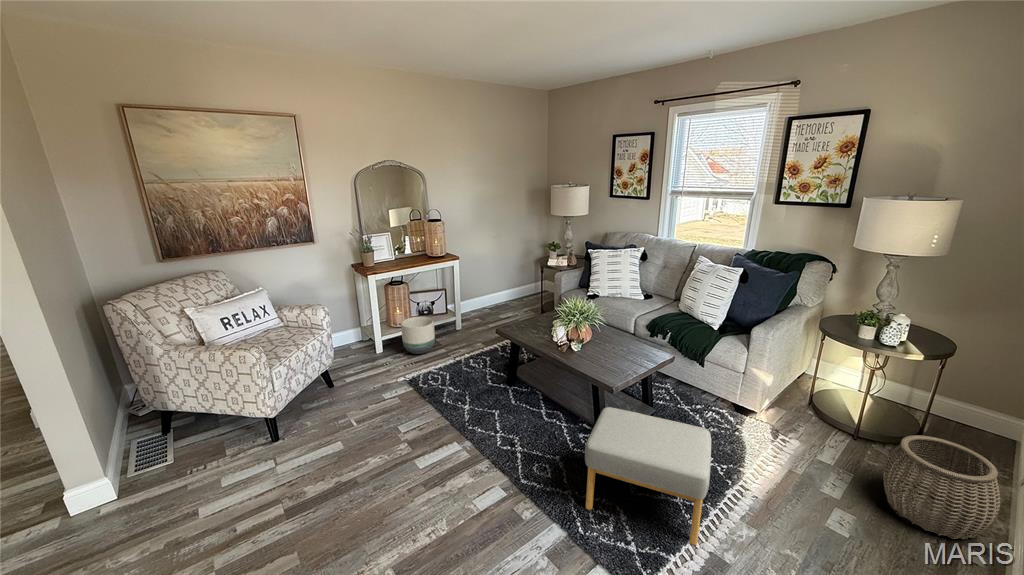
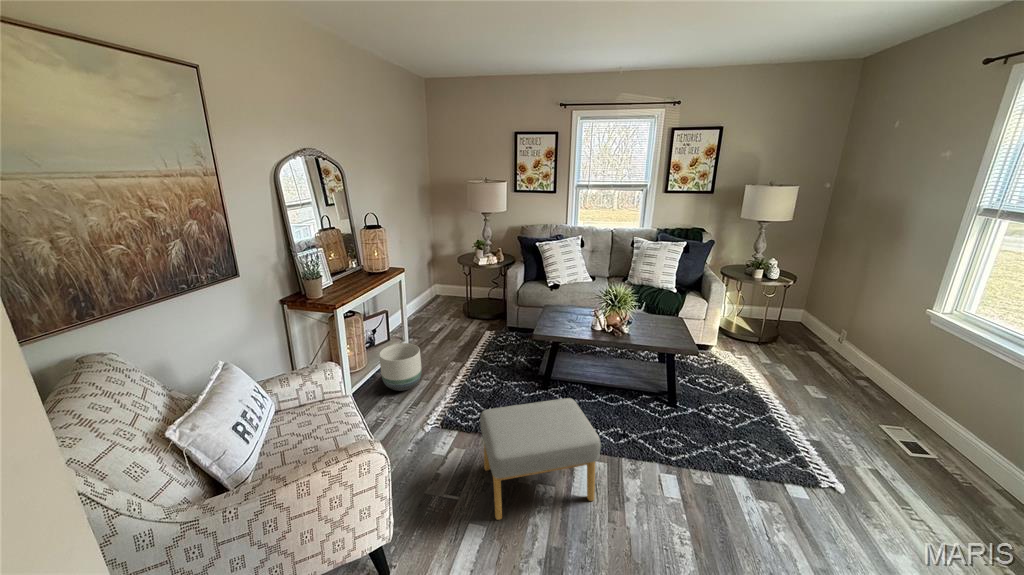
footstool: present [585,407,711,545] -> present [480,398,601,520]
woven basket: present [883,435,1001,539] -> none [806,325,867,377]

